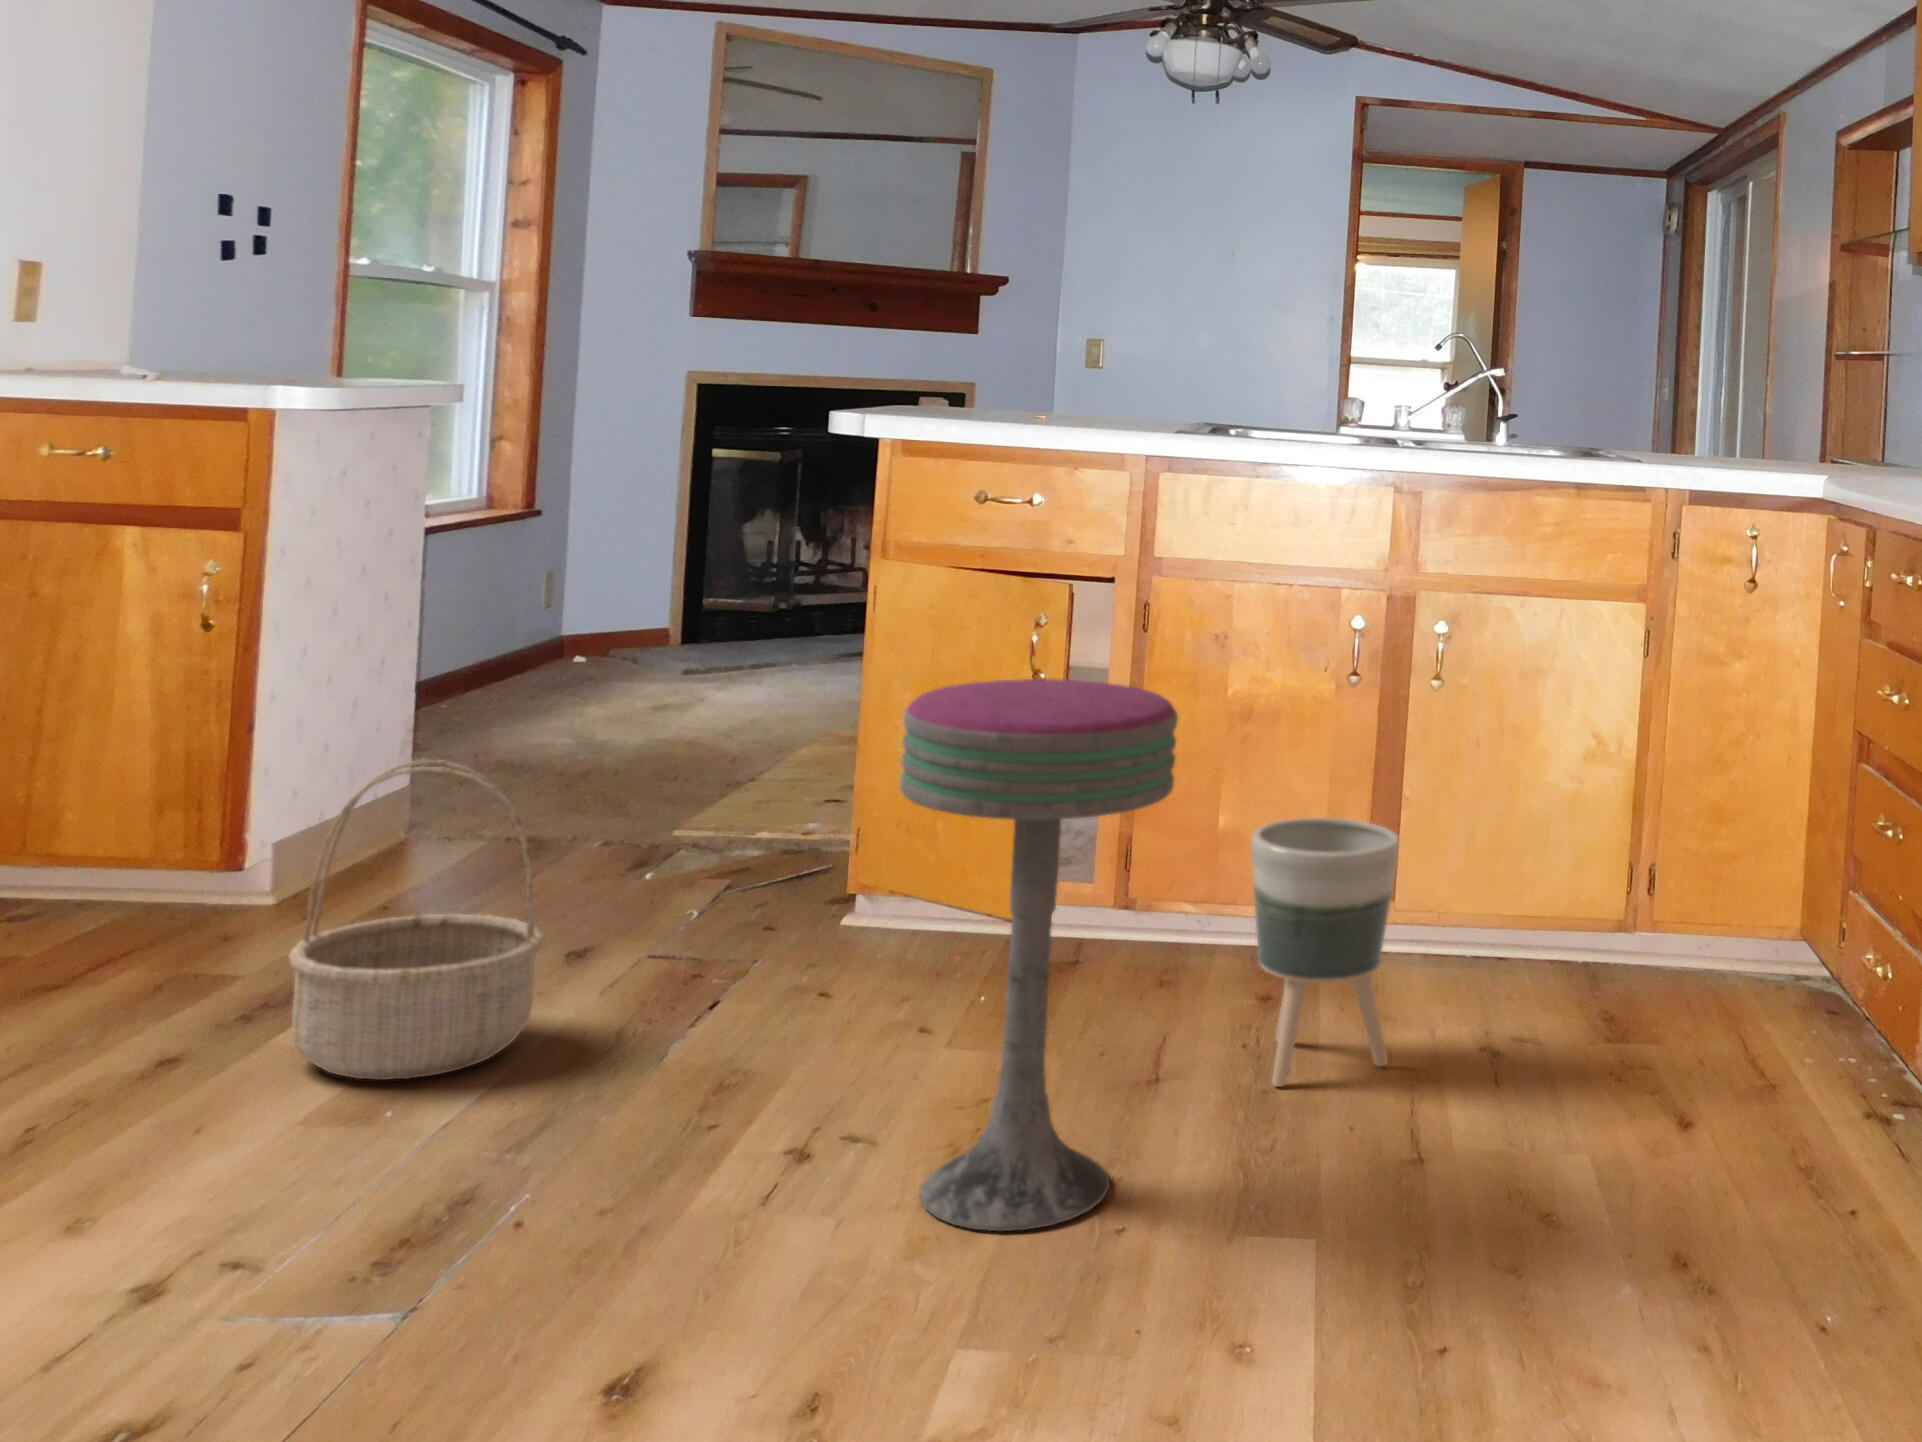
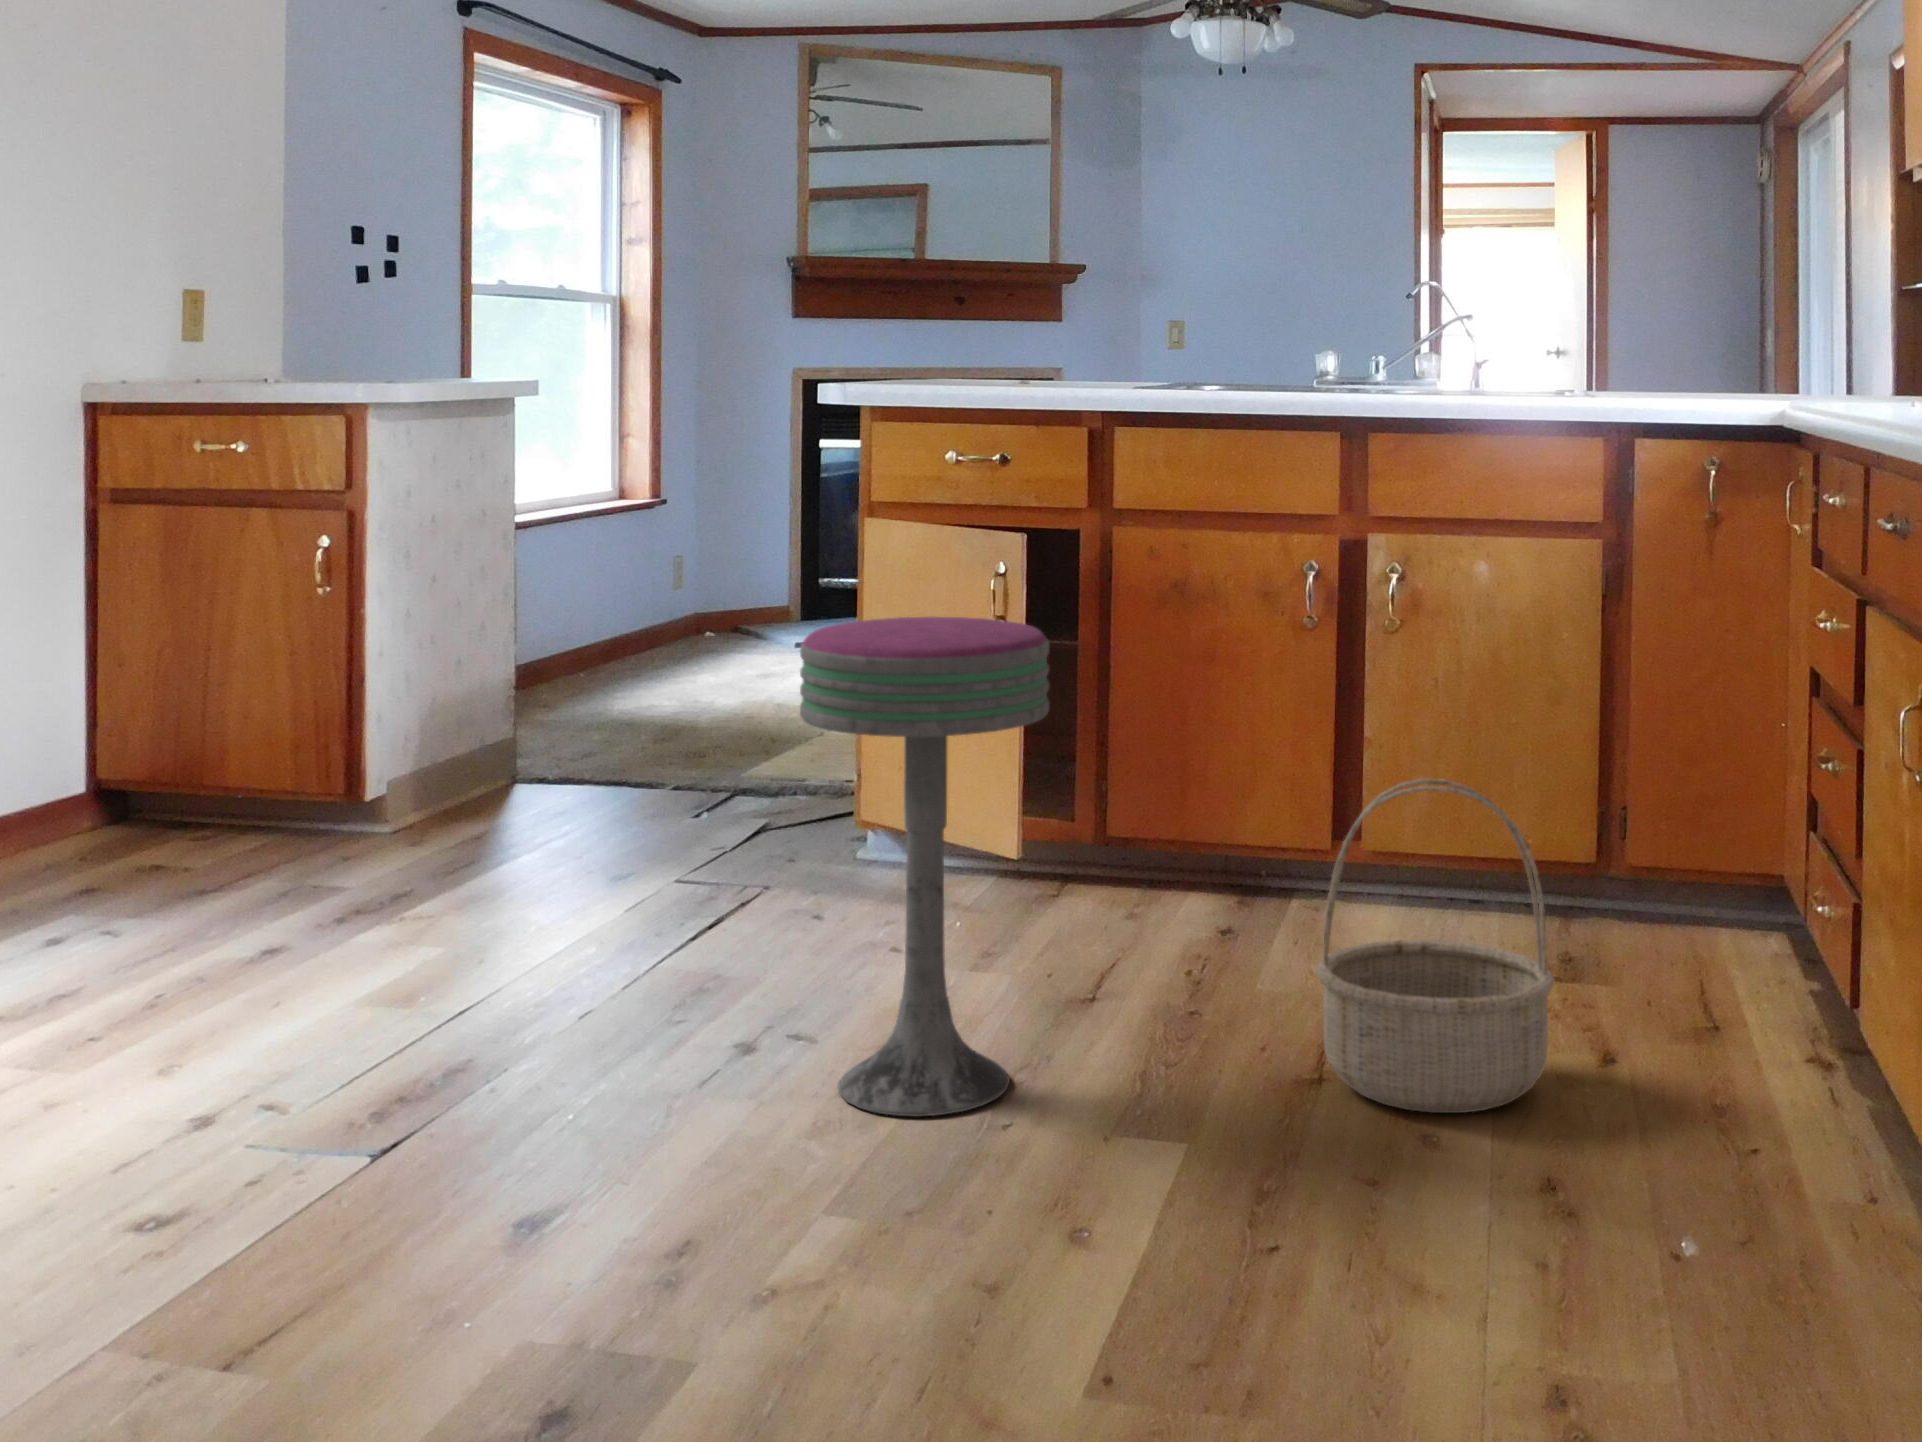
basket: present [289,760,544,1080] -> present [1316,779,1555,1113]
planter: present [1251,818,1400,1087] -> none [1172,763,1318,1019]

